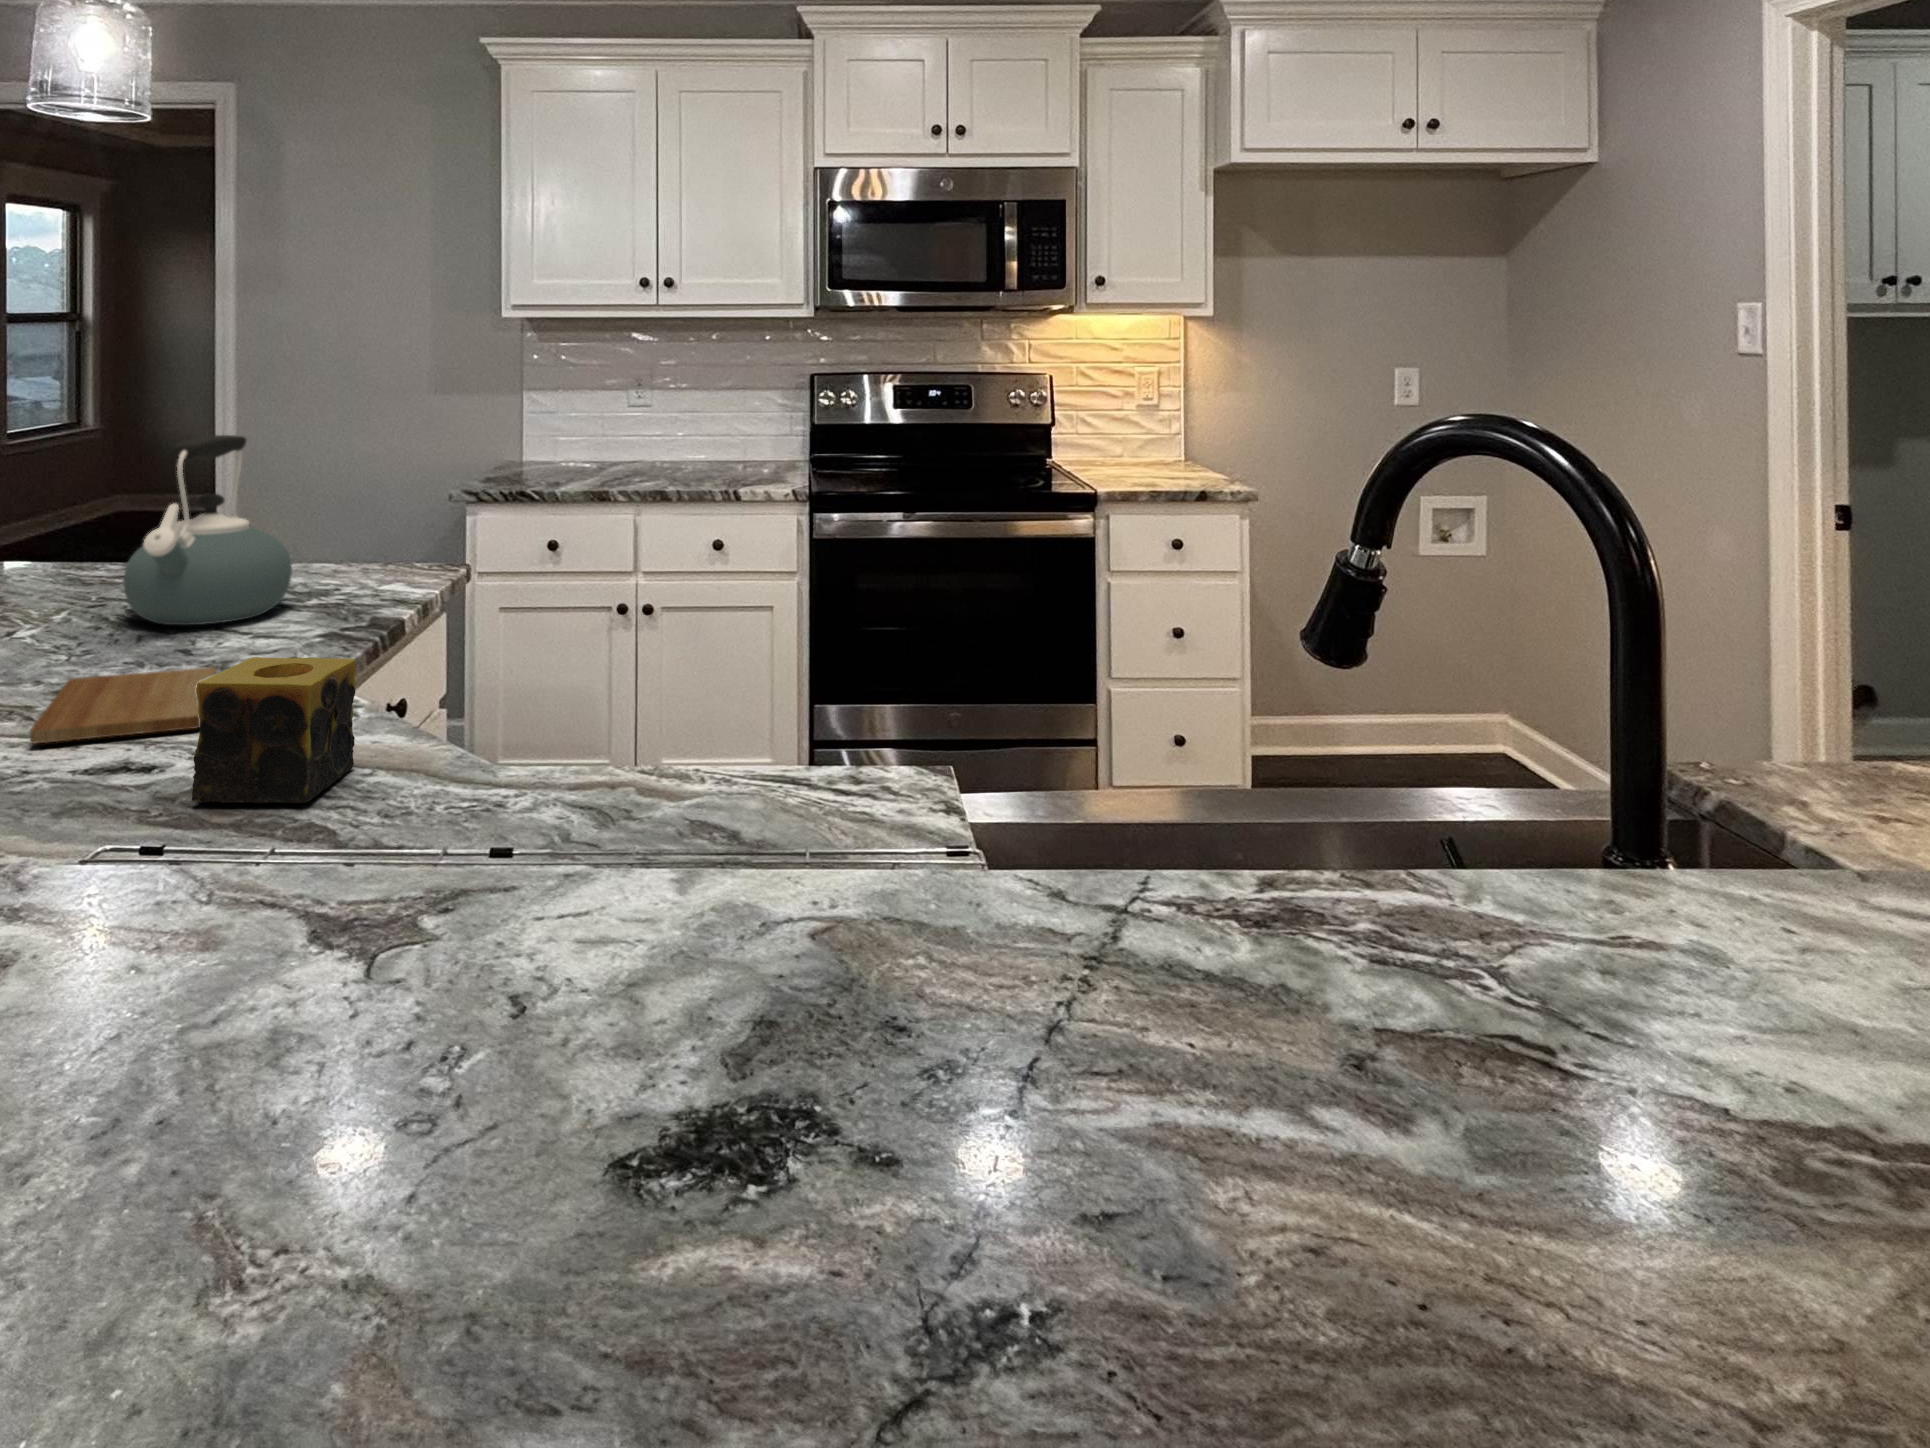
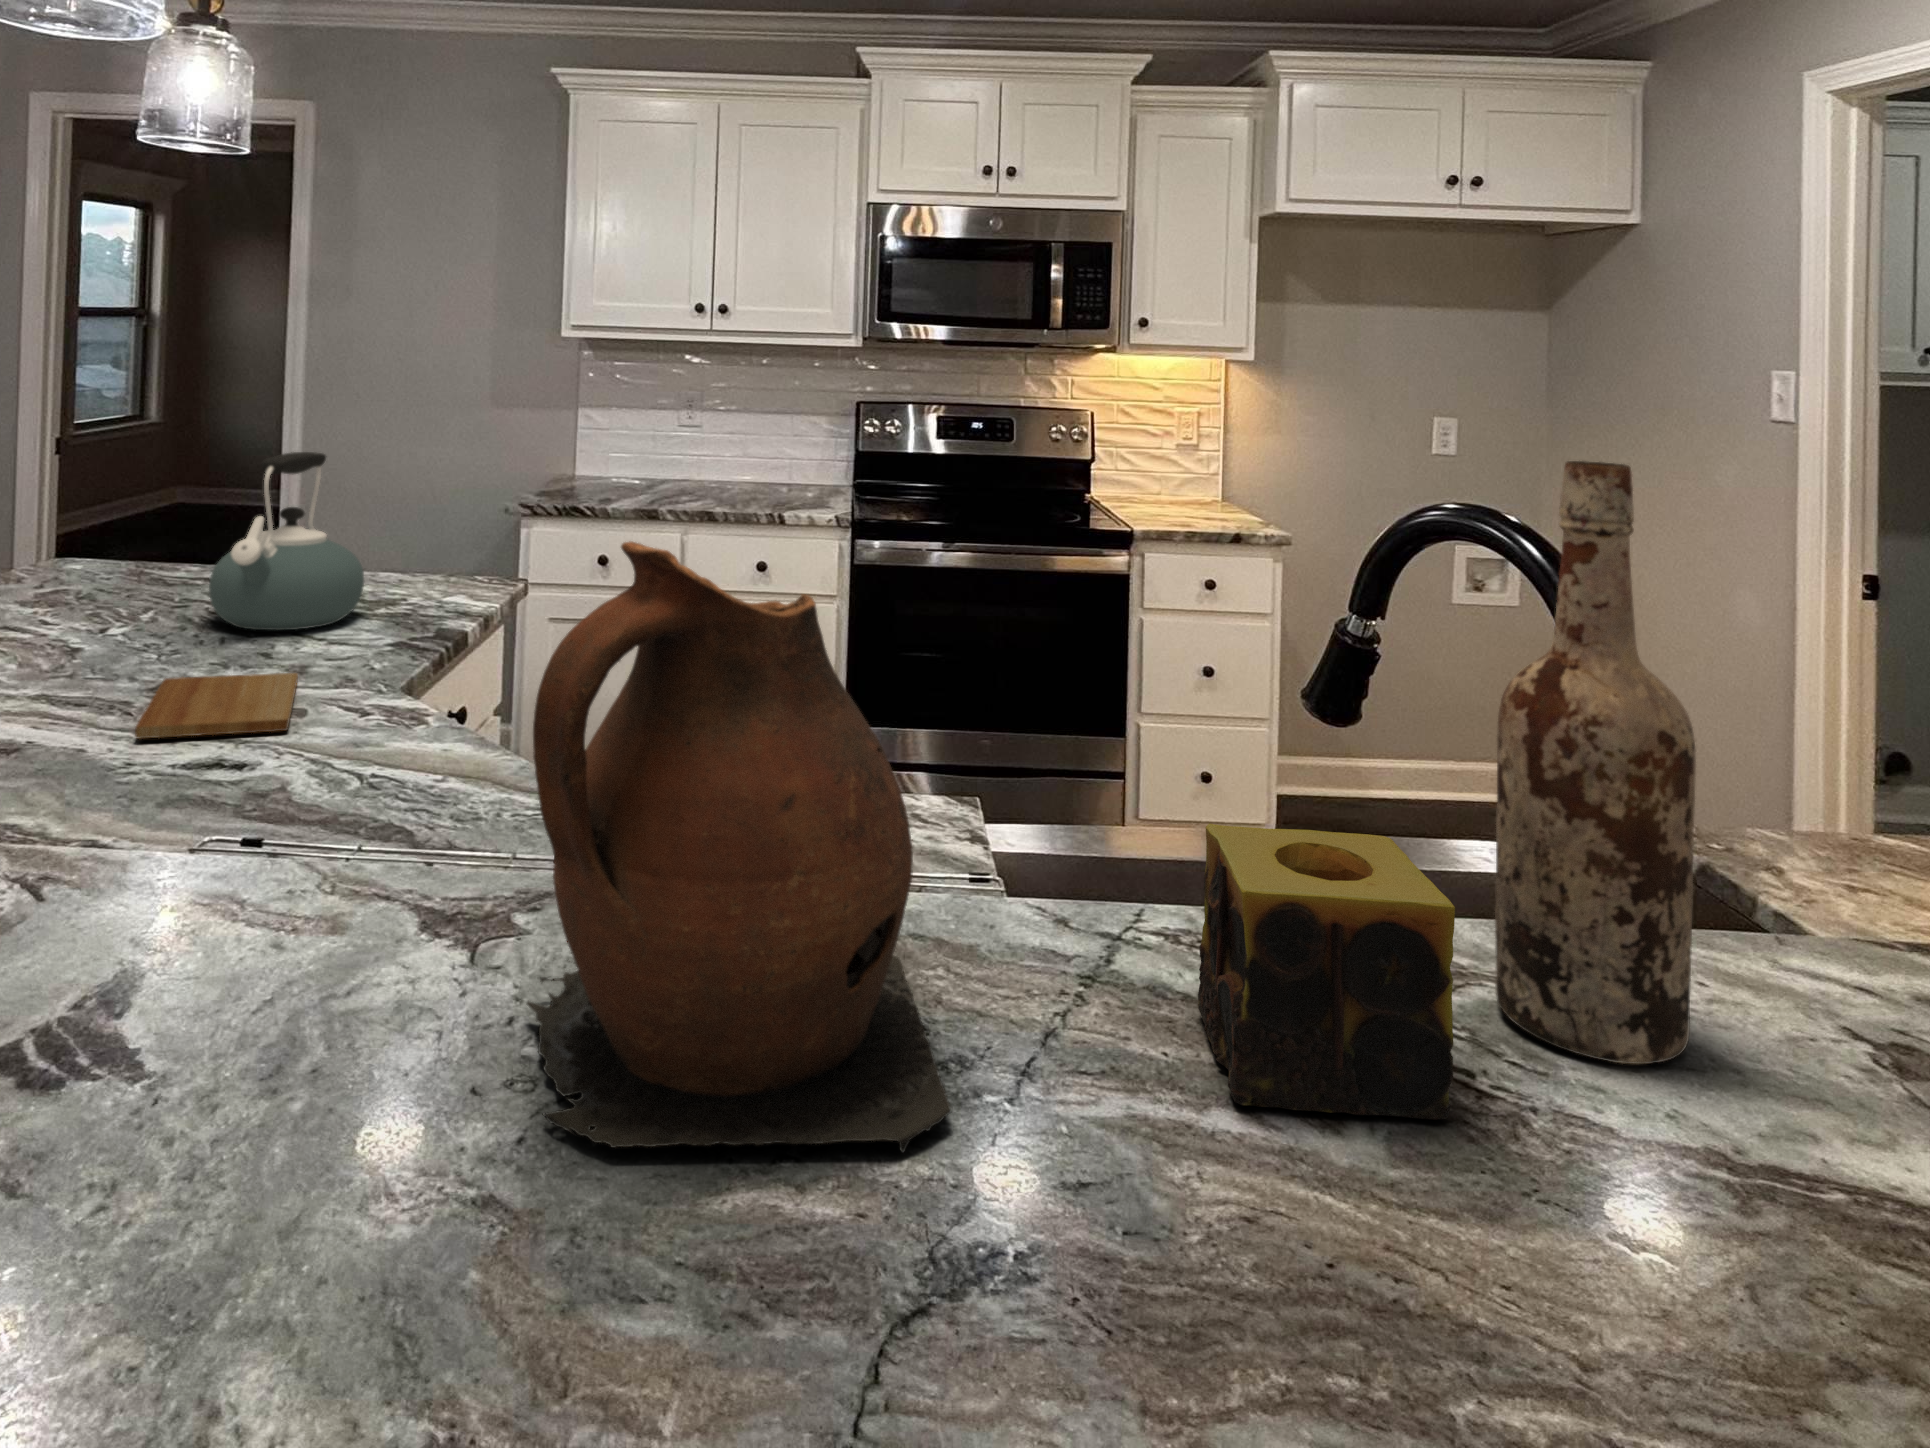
wine bottle: none [1551,337,1789,1027] -> present [1495,461,1696,1064]
ceramic pitcher: none [410,463,942,1203] -> present [526,542,951,1152]
candle: present [192,657,356,803] -> present [1198,824,1455,1119]

